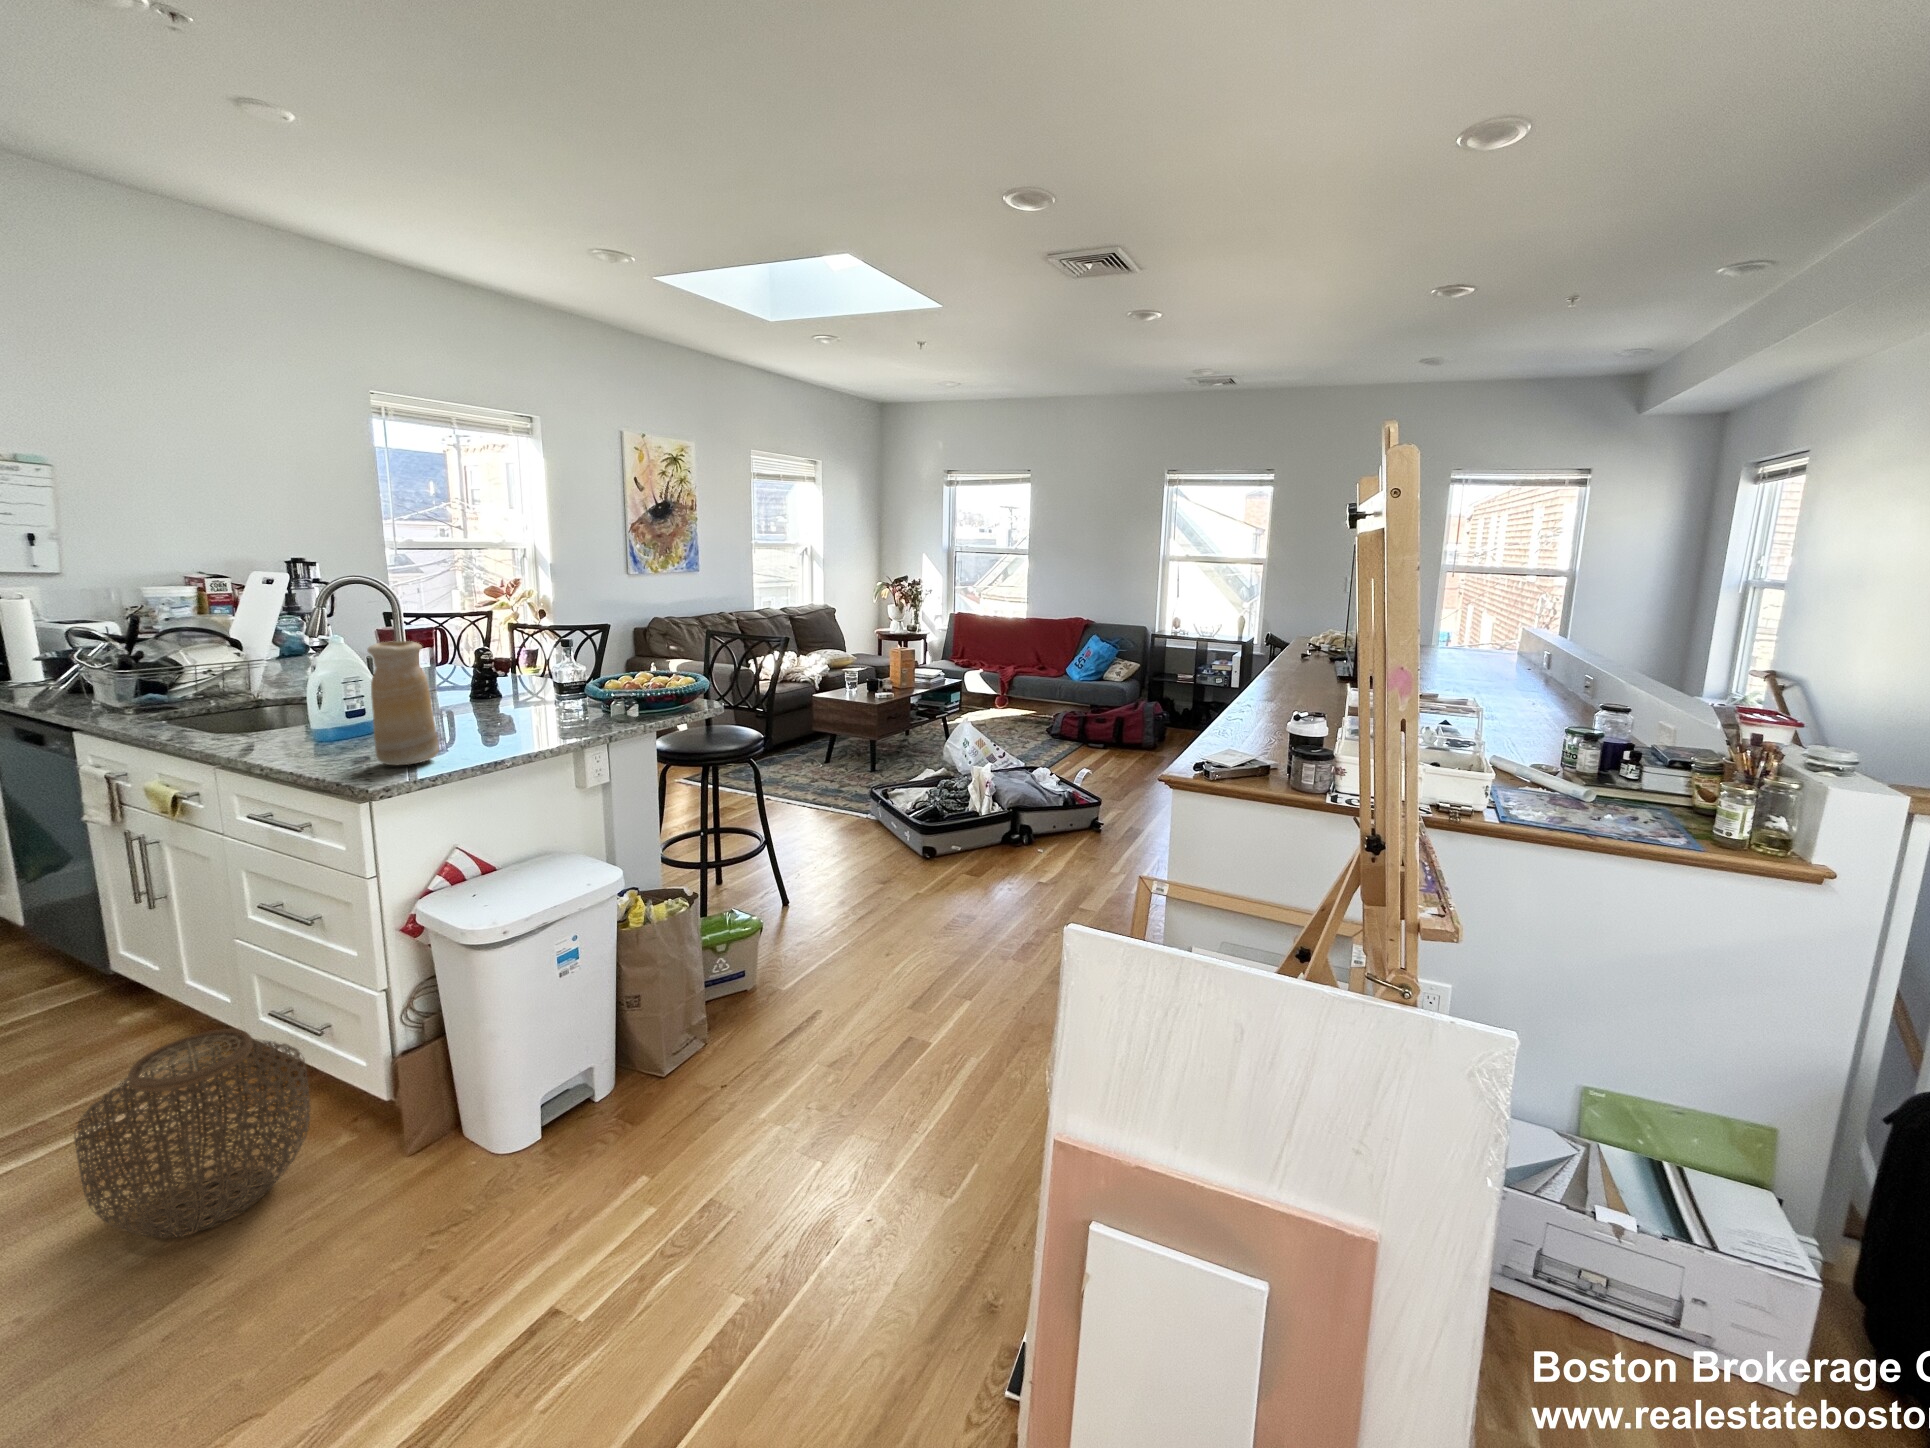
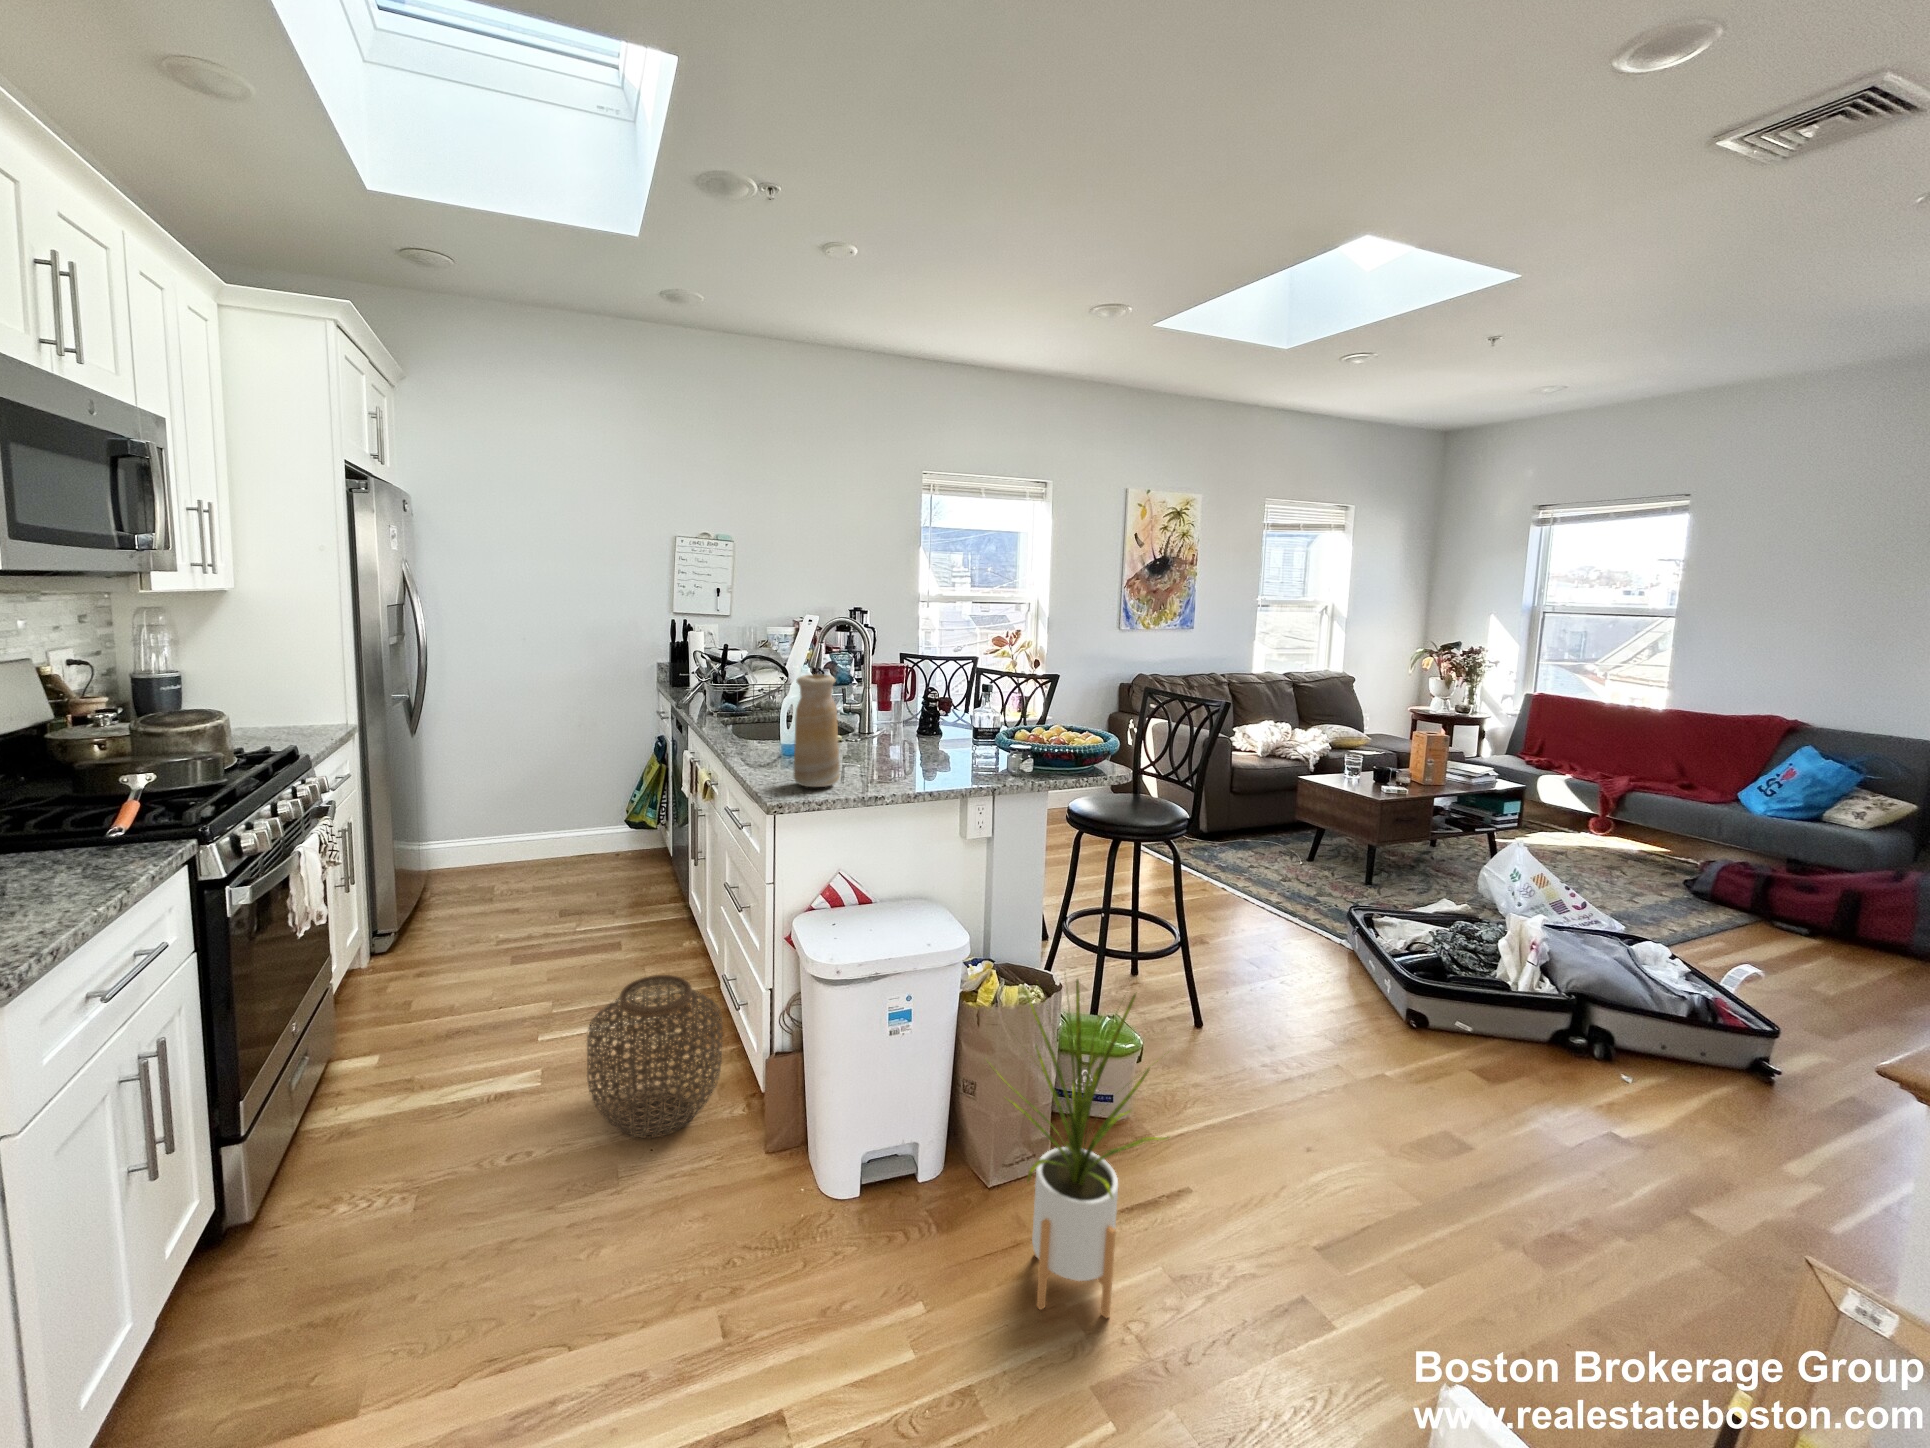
house plant: none [673,864,825,1134] -> present [993,974,1169,1318]

